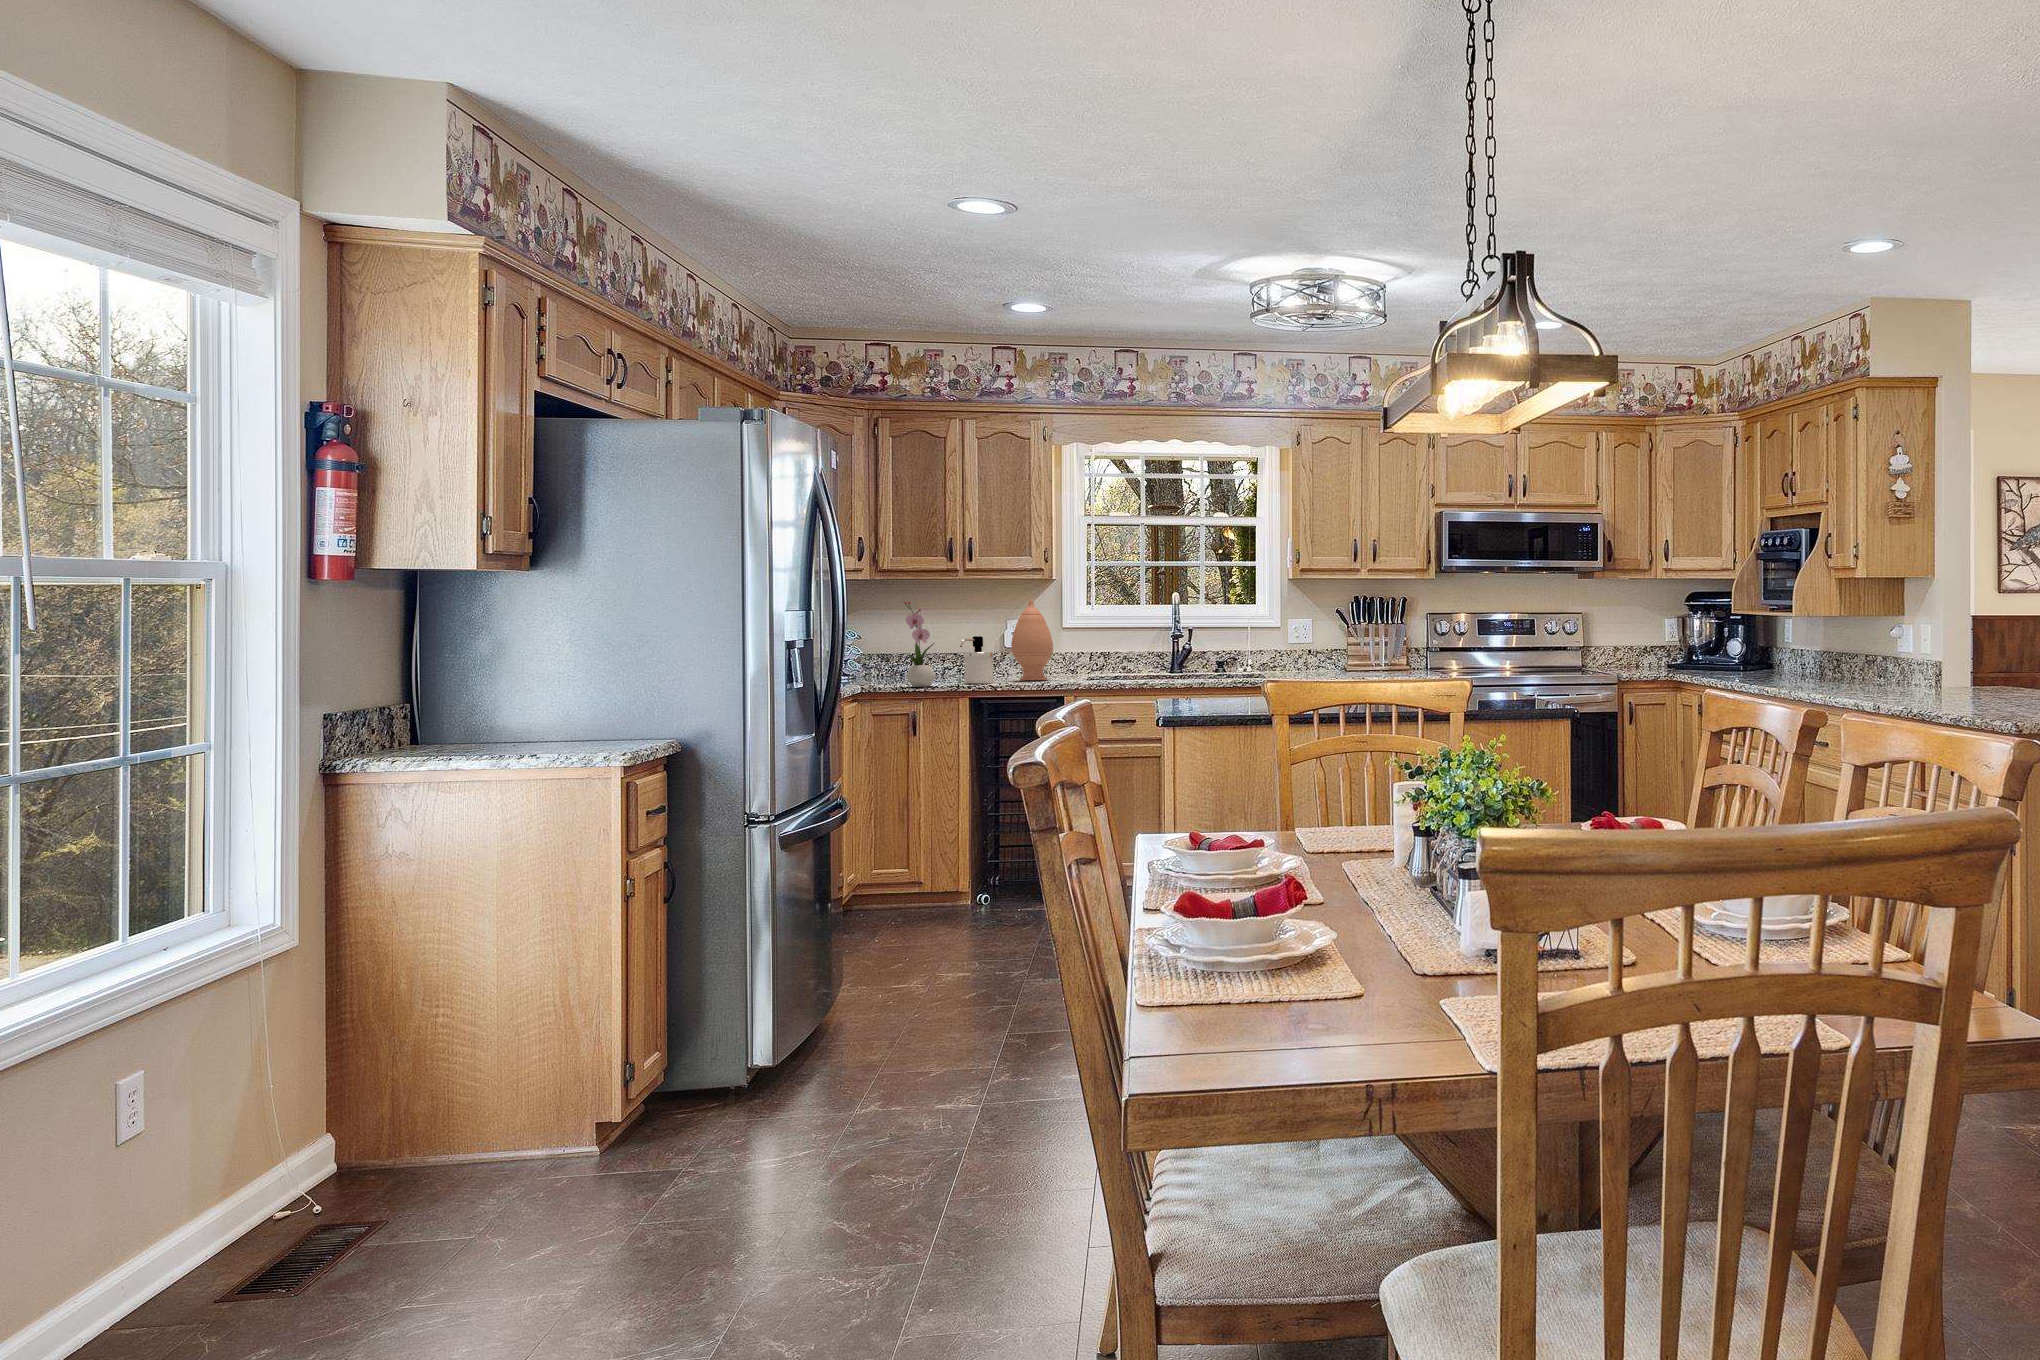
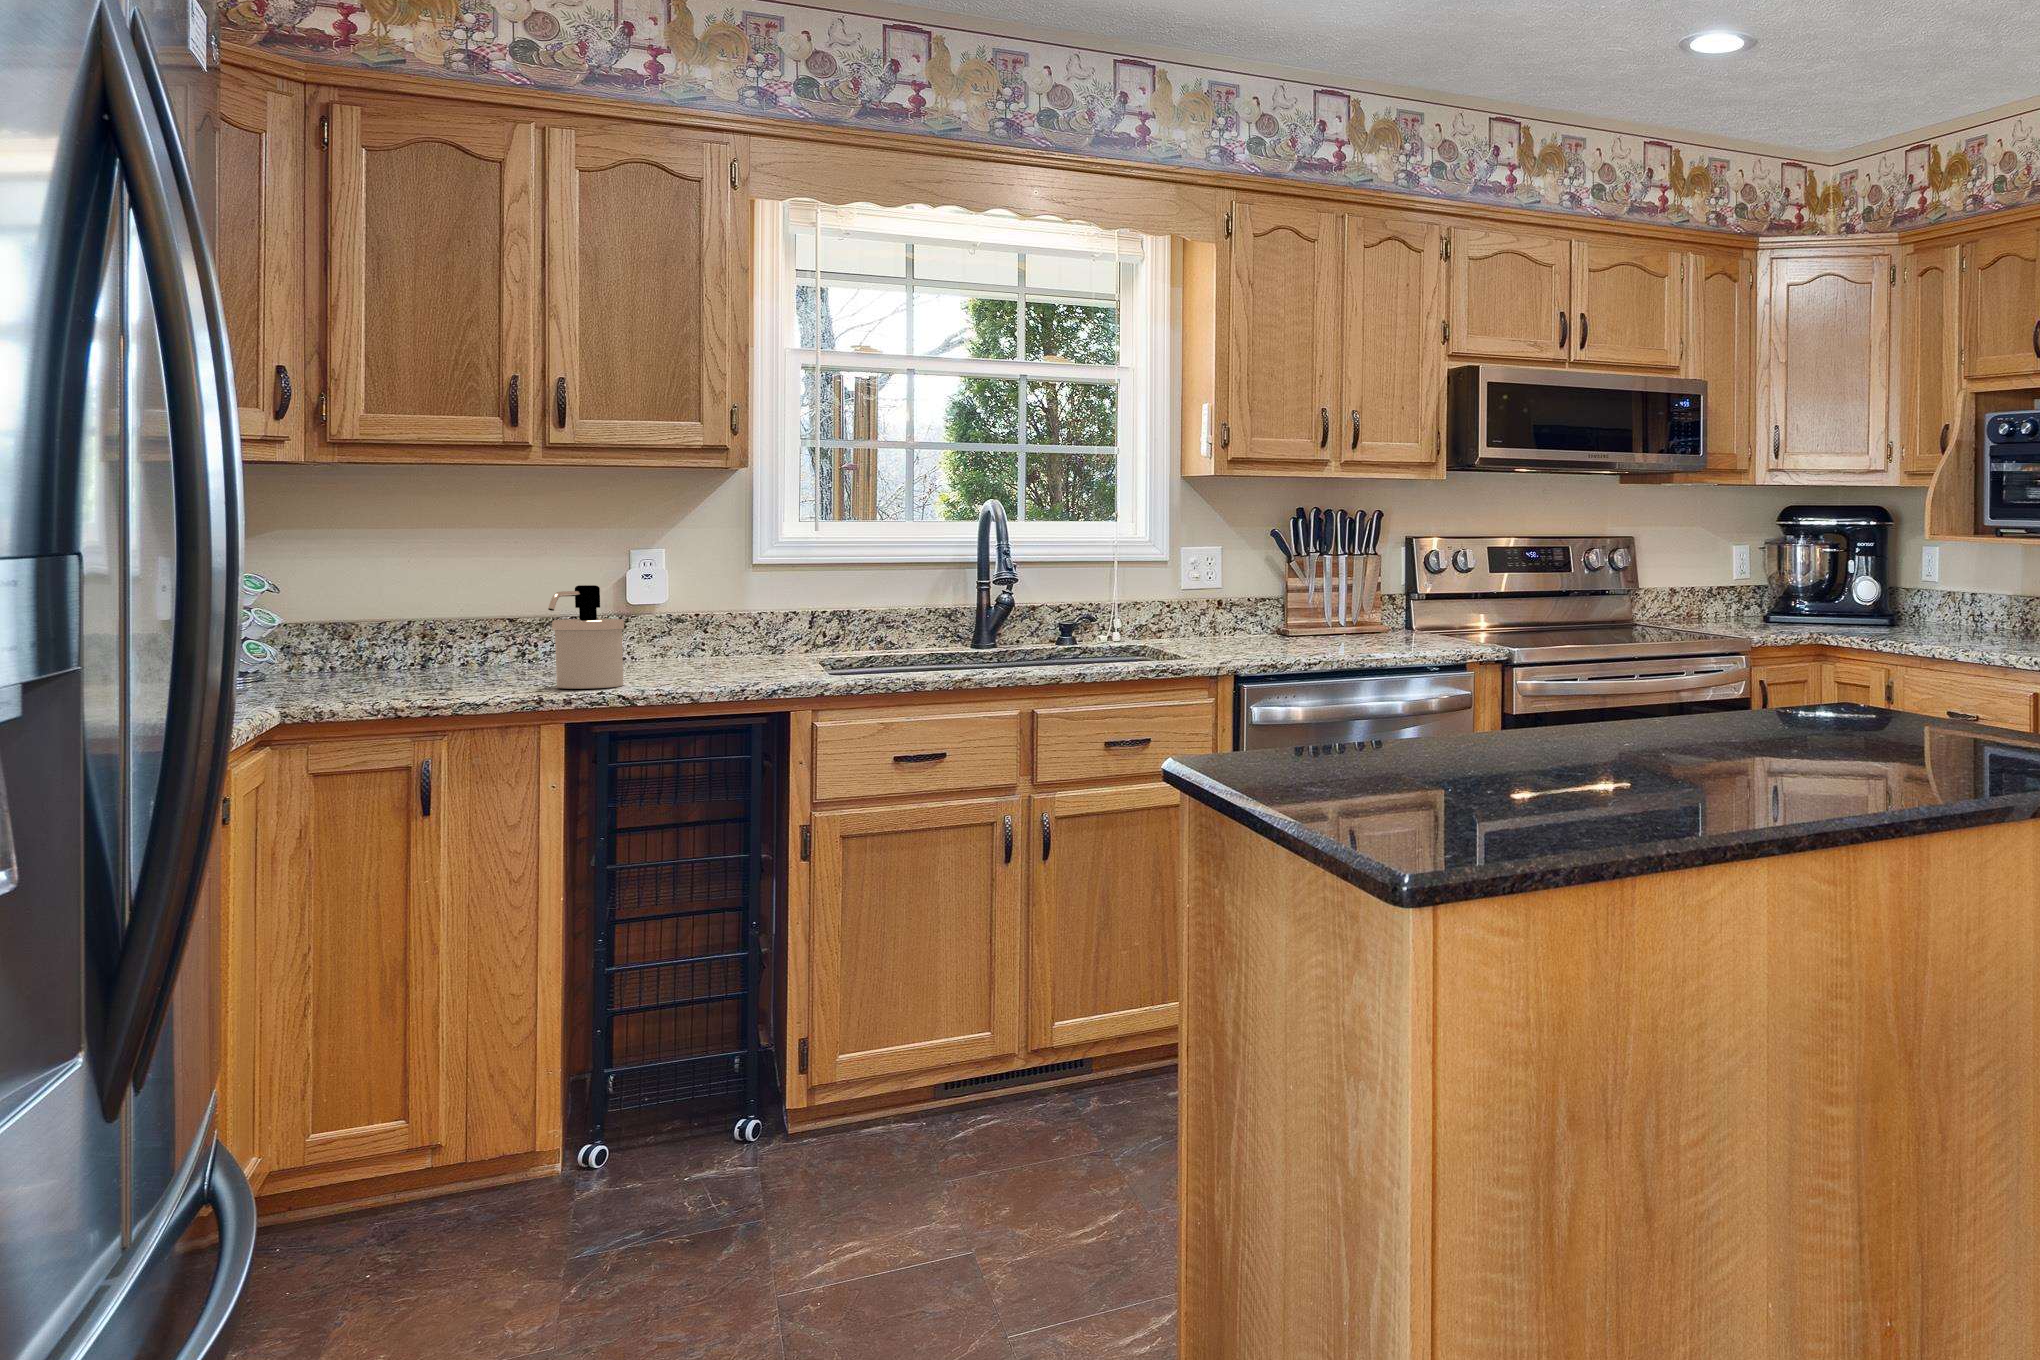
vase: present [1011,600,1053,680] -> none [660,507,756,676]
flower arrangement: present [904,601,936,687] -> none [409,508,491,704]

